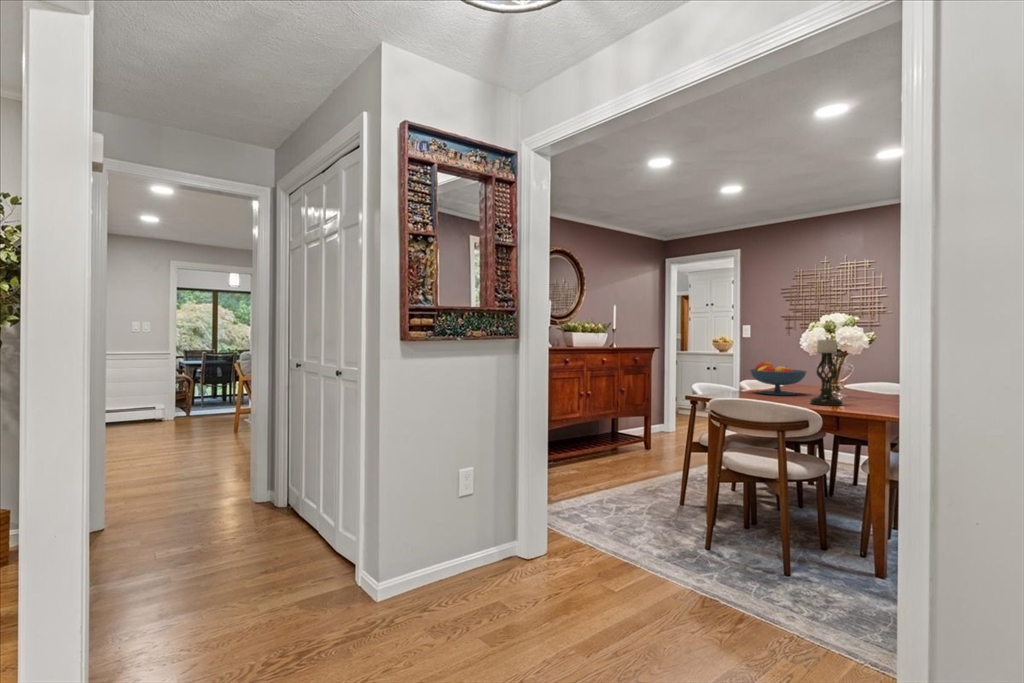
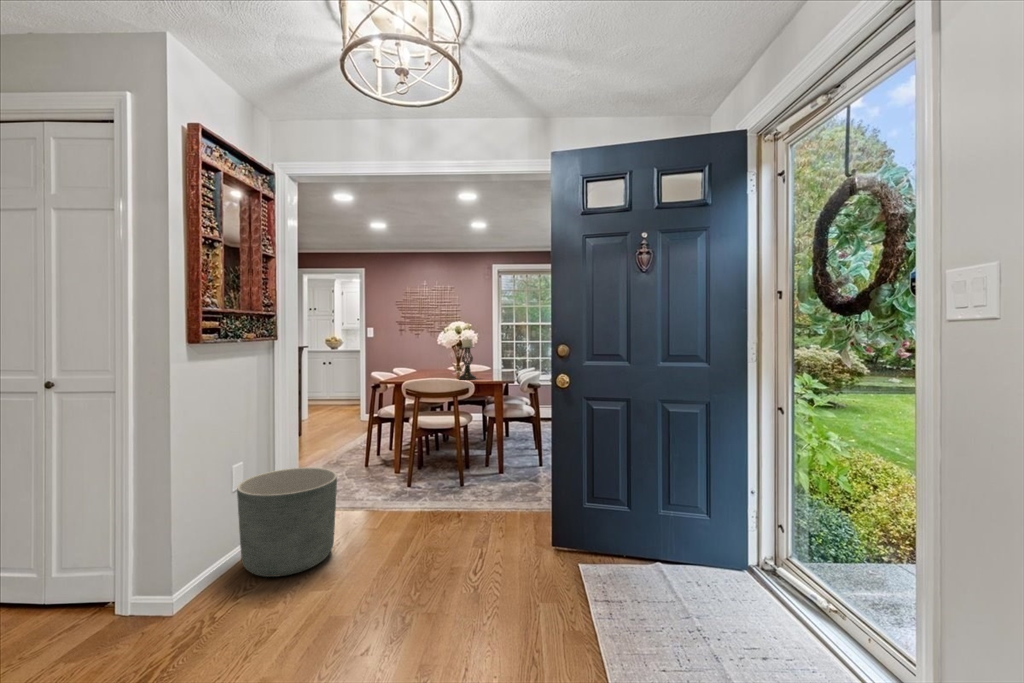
fruit bowl: present [750,362,806,395] -> none [410,354,445,377]
planter: none [446,485,549,611] -> present [237,467,337,577]

